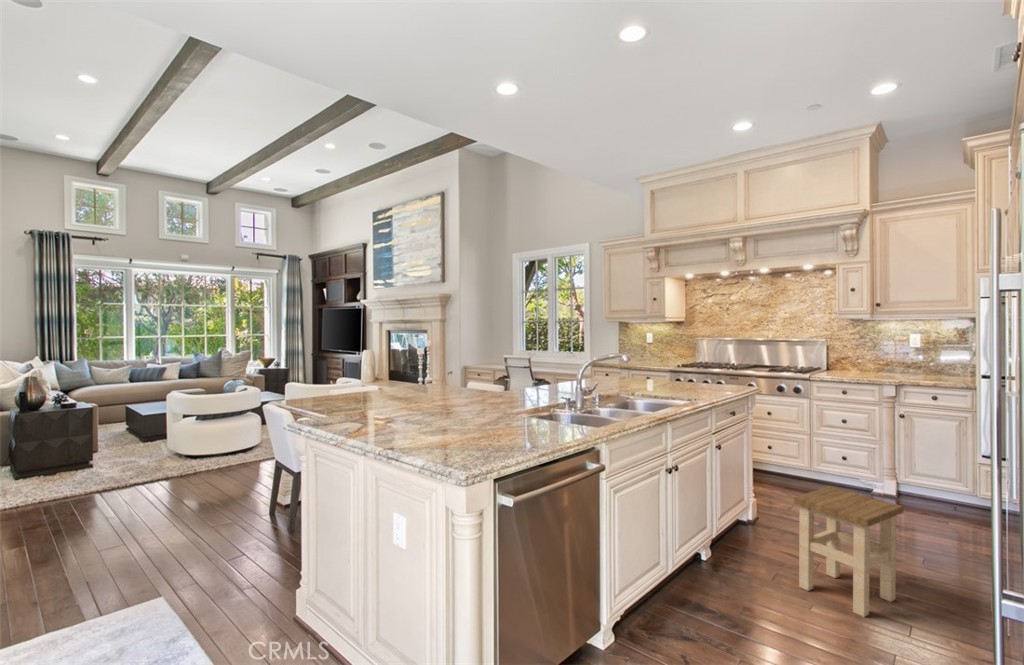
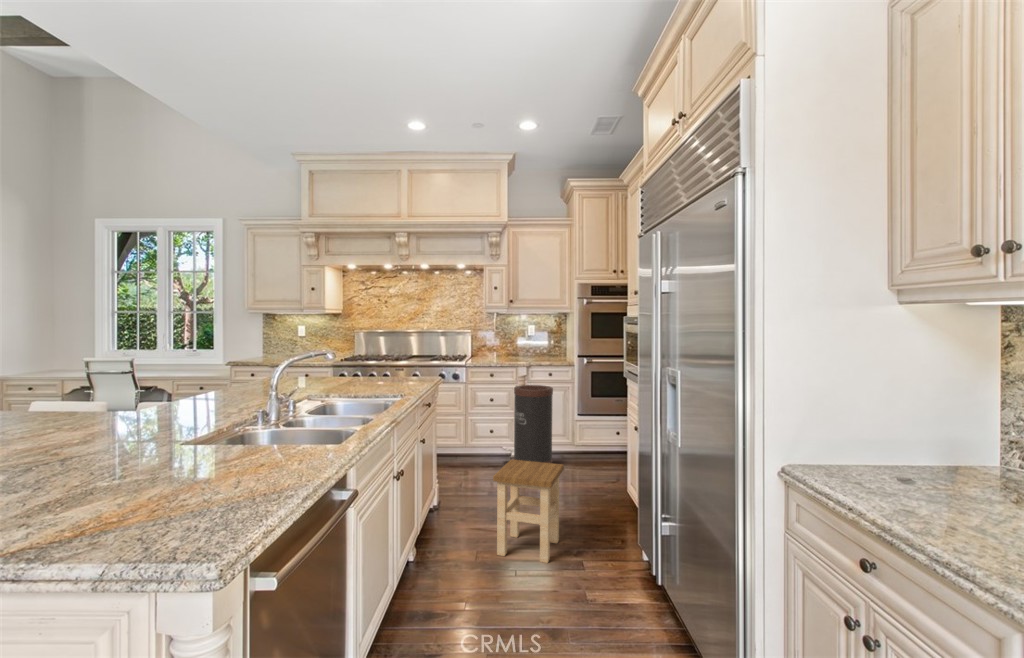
trash can: none [873,407,937,516] -> present [514,385,553,463]

